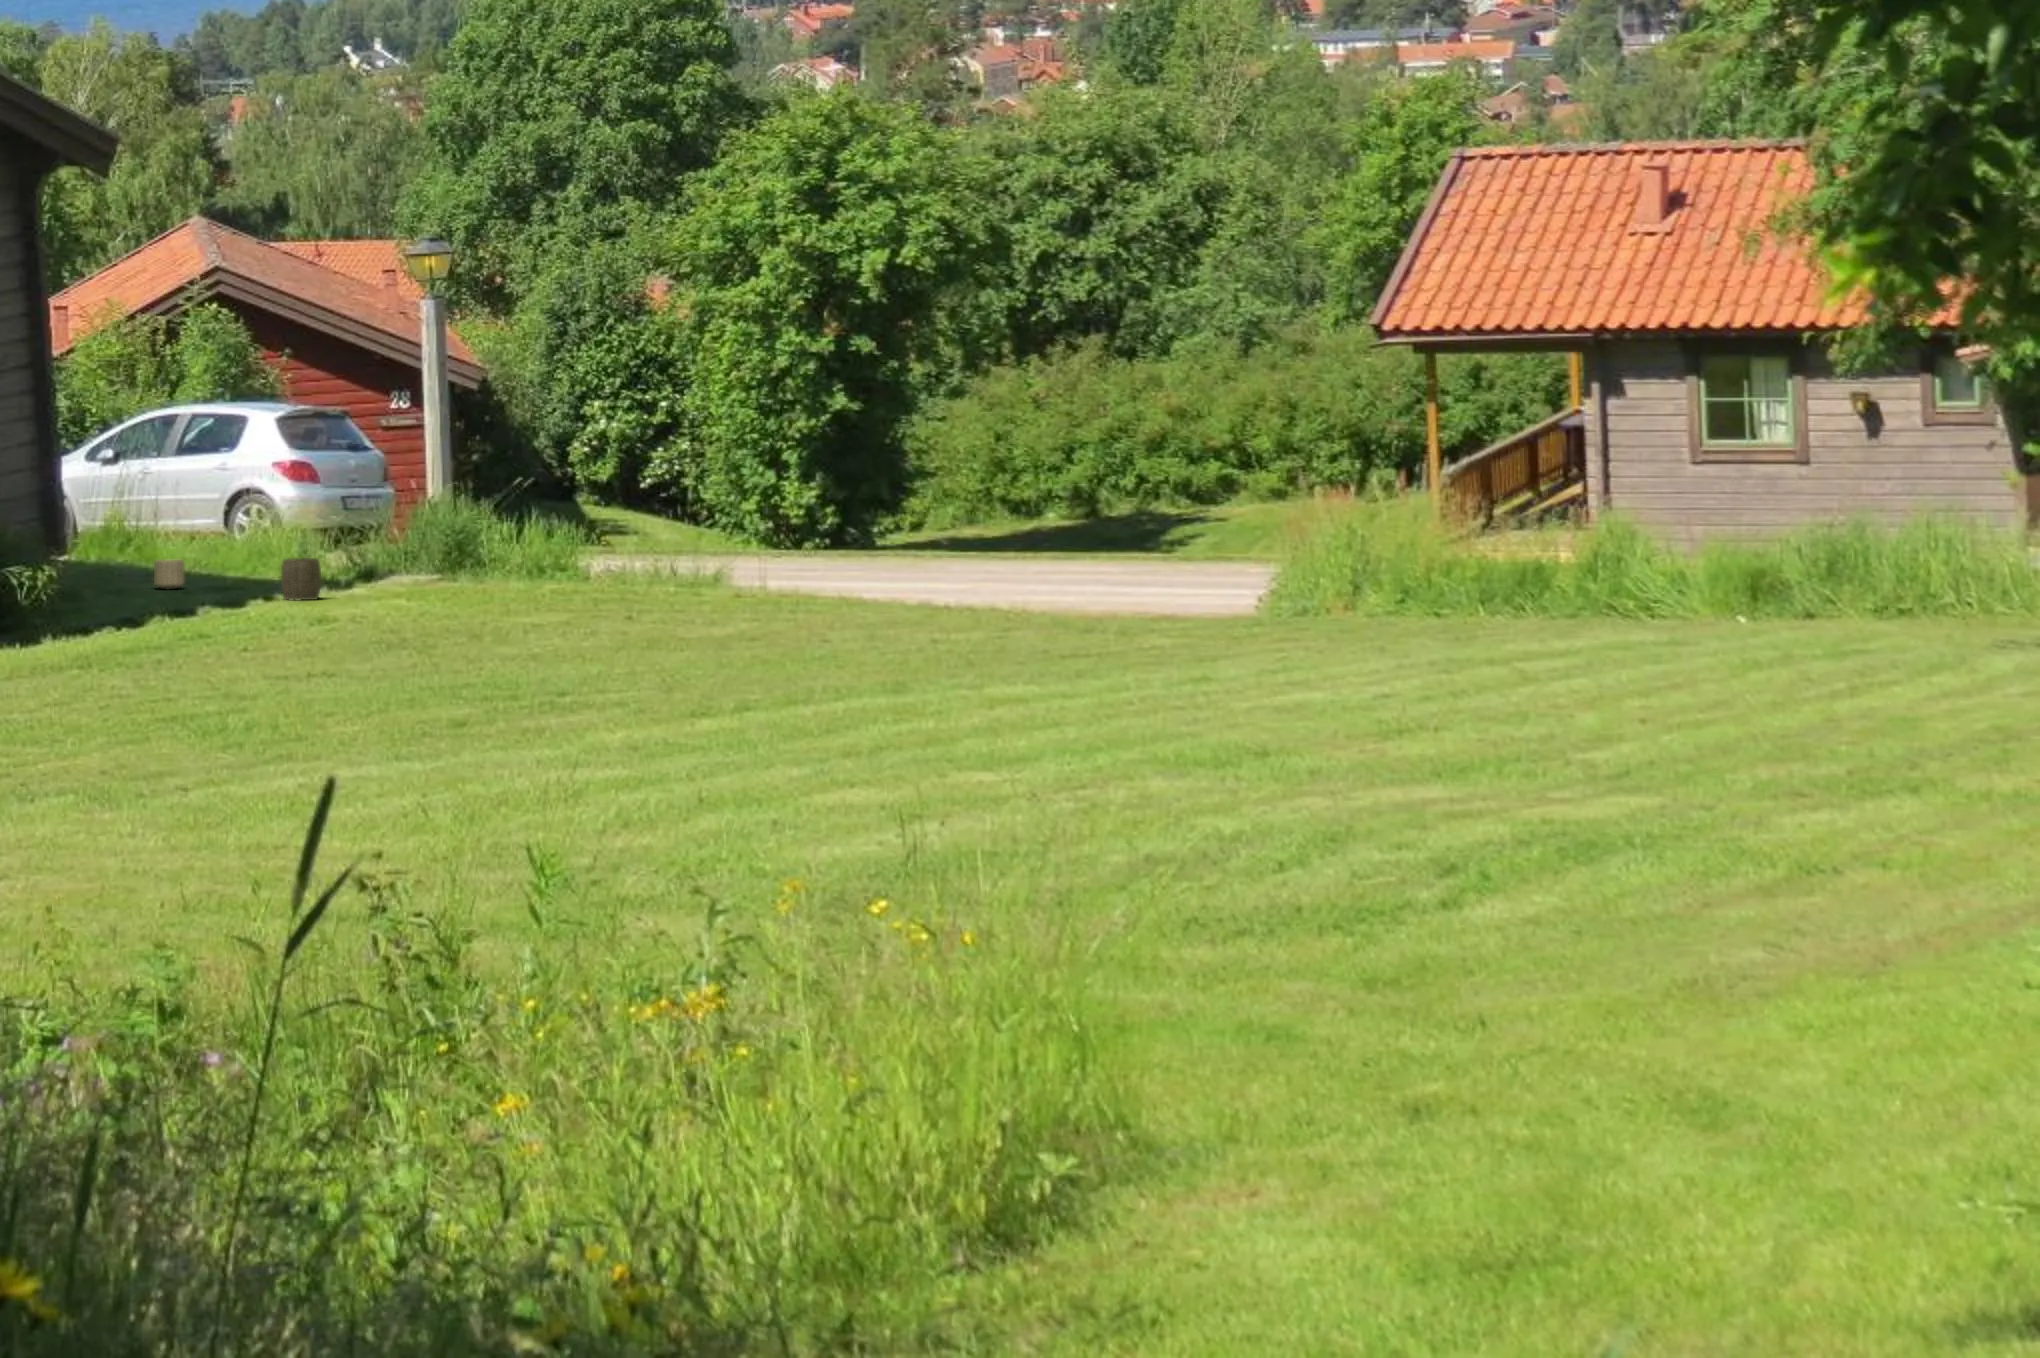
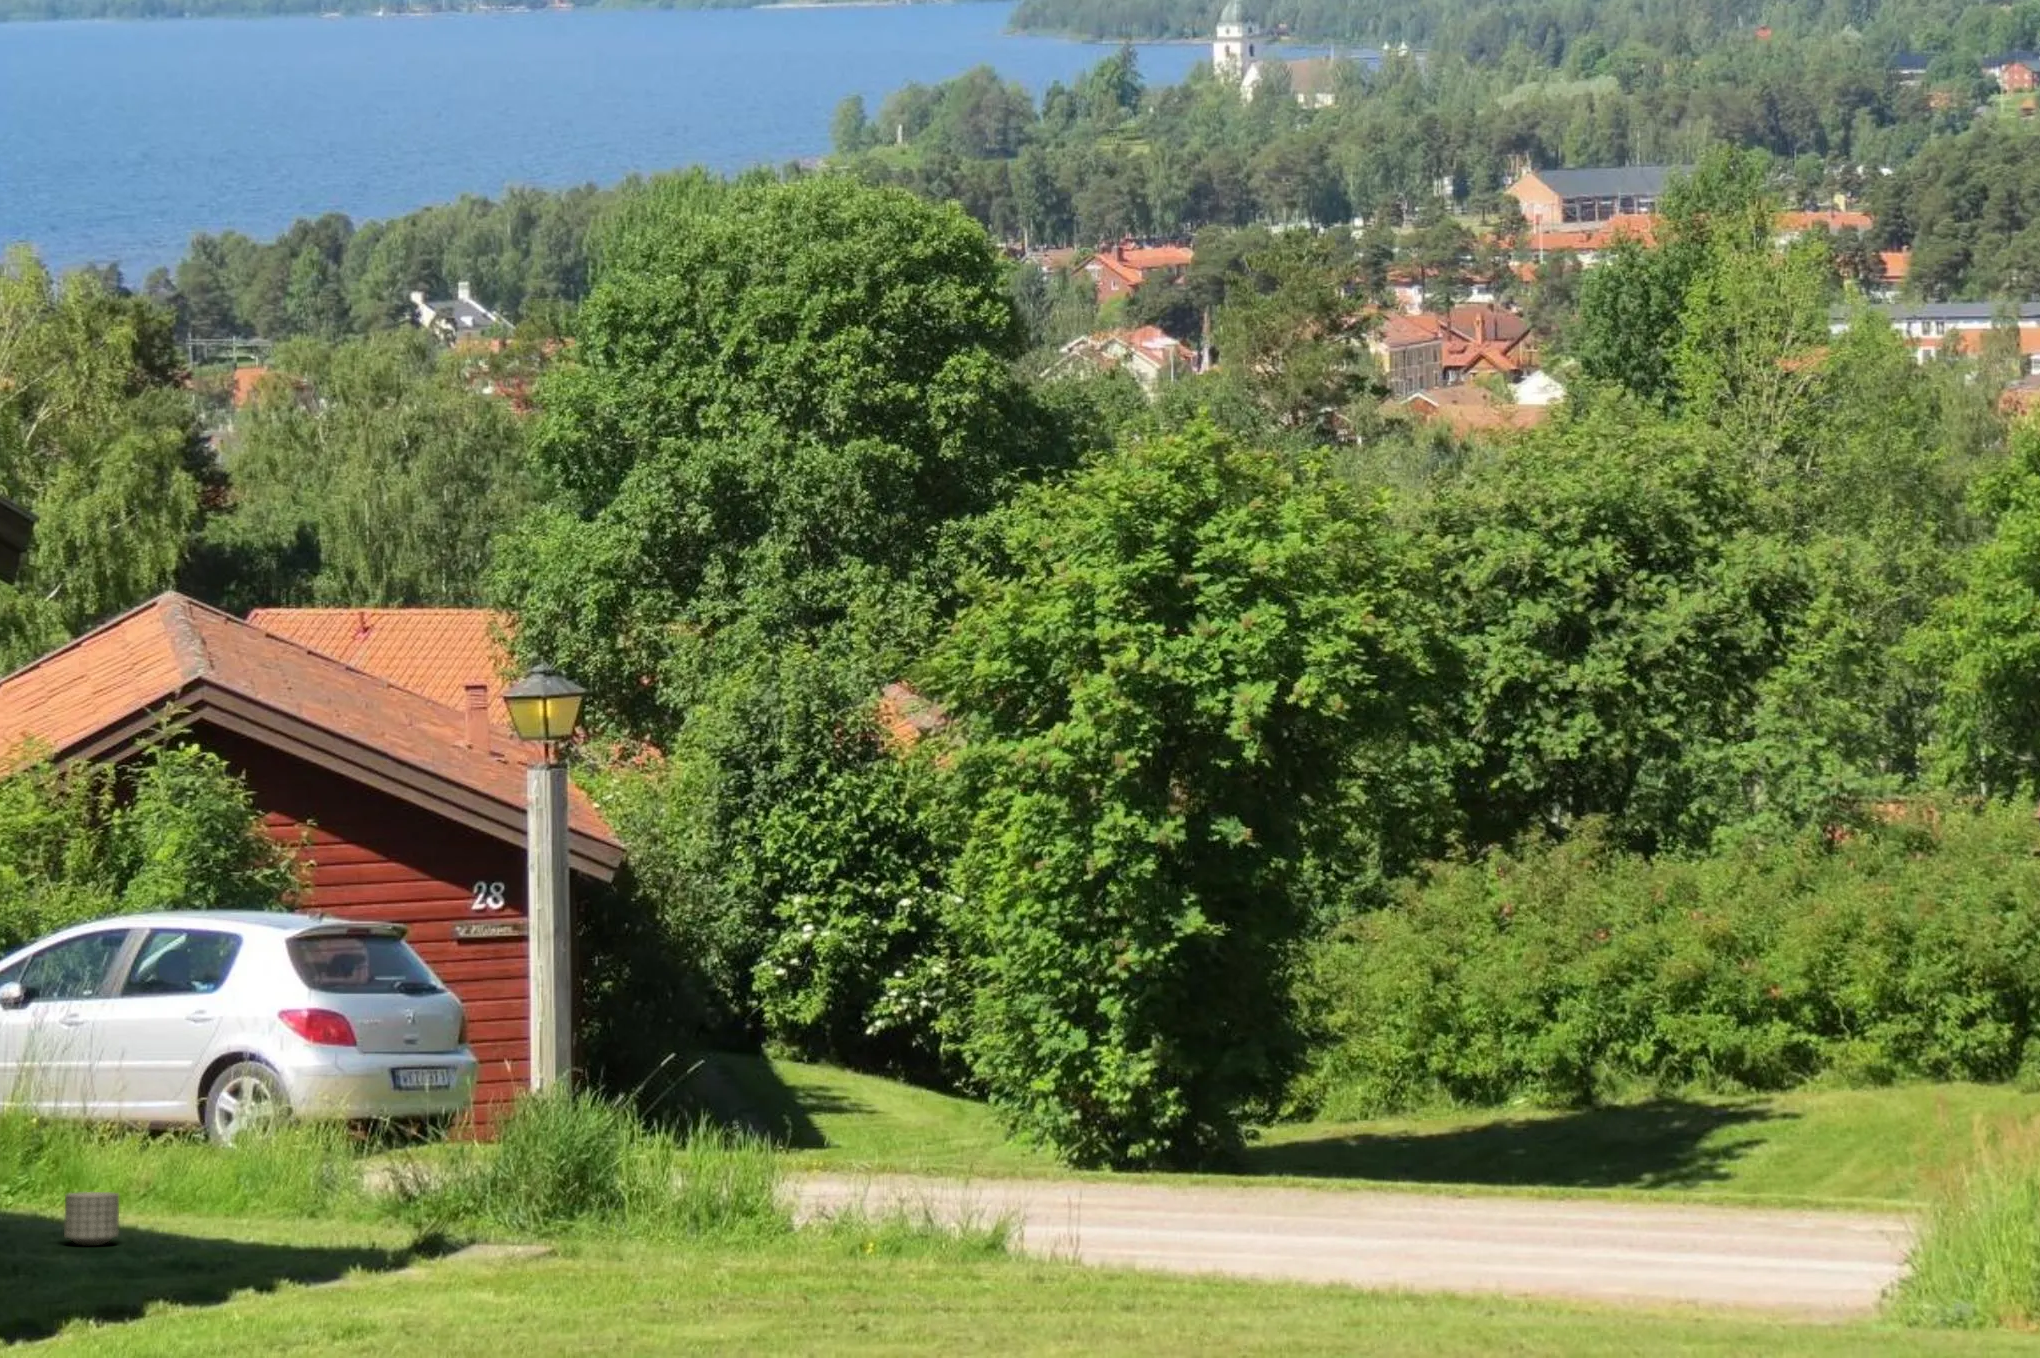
woven basket: present [281,558,321,600] -> none [291,1198,363,1275]

